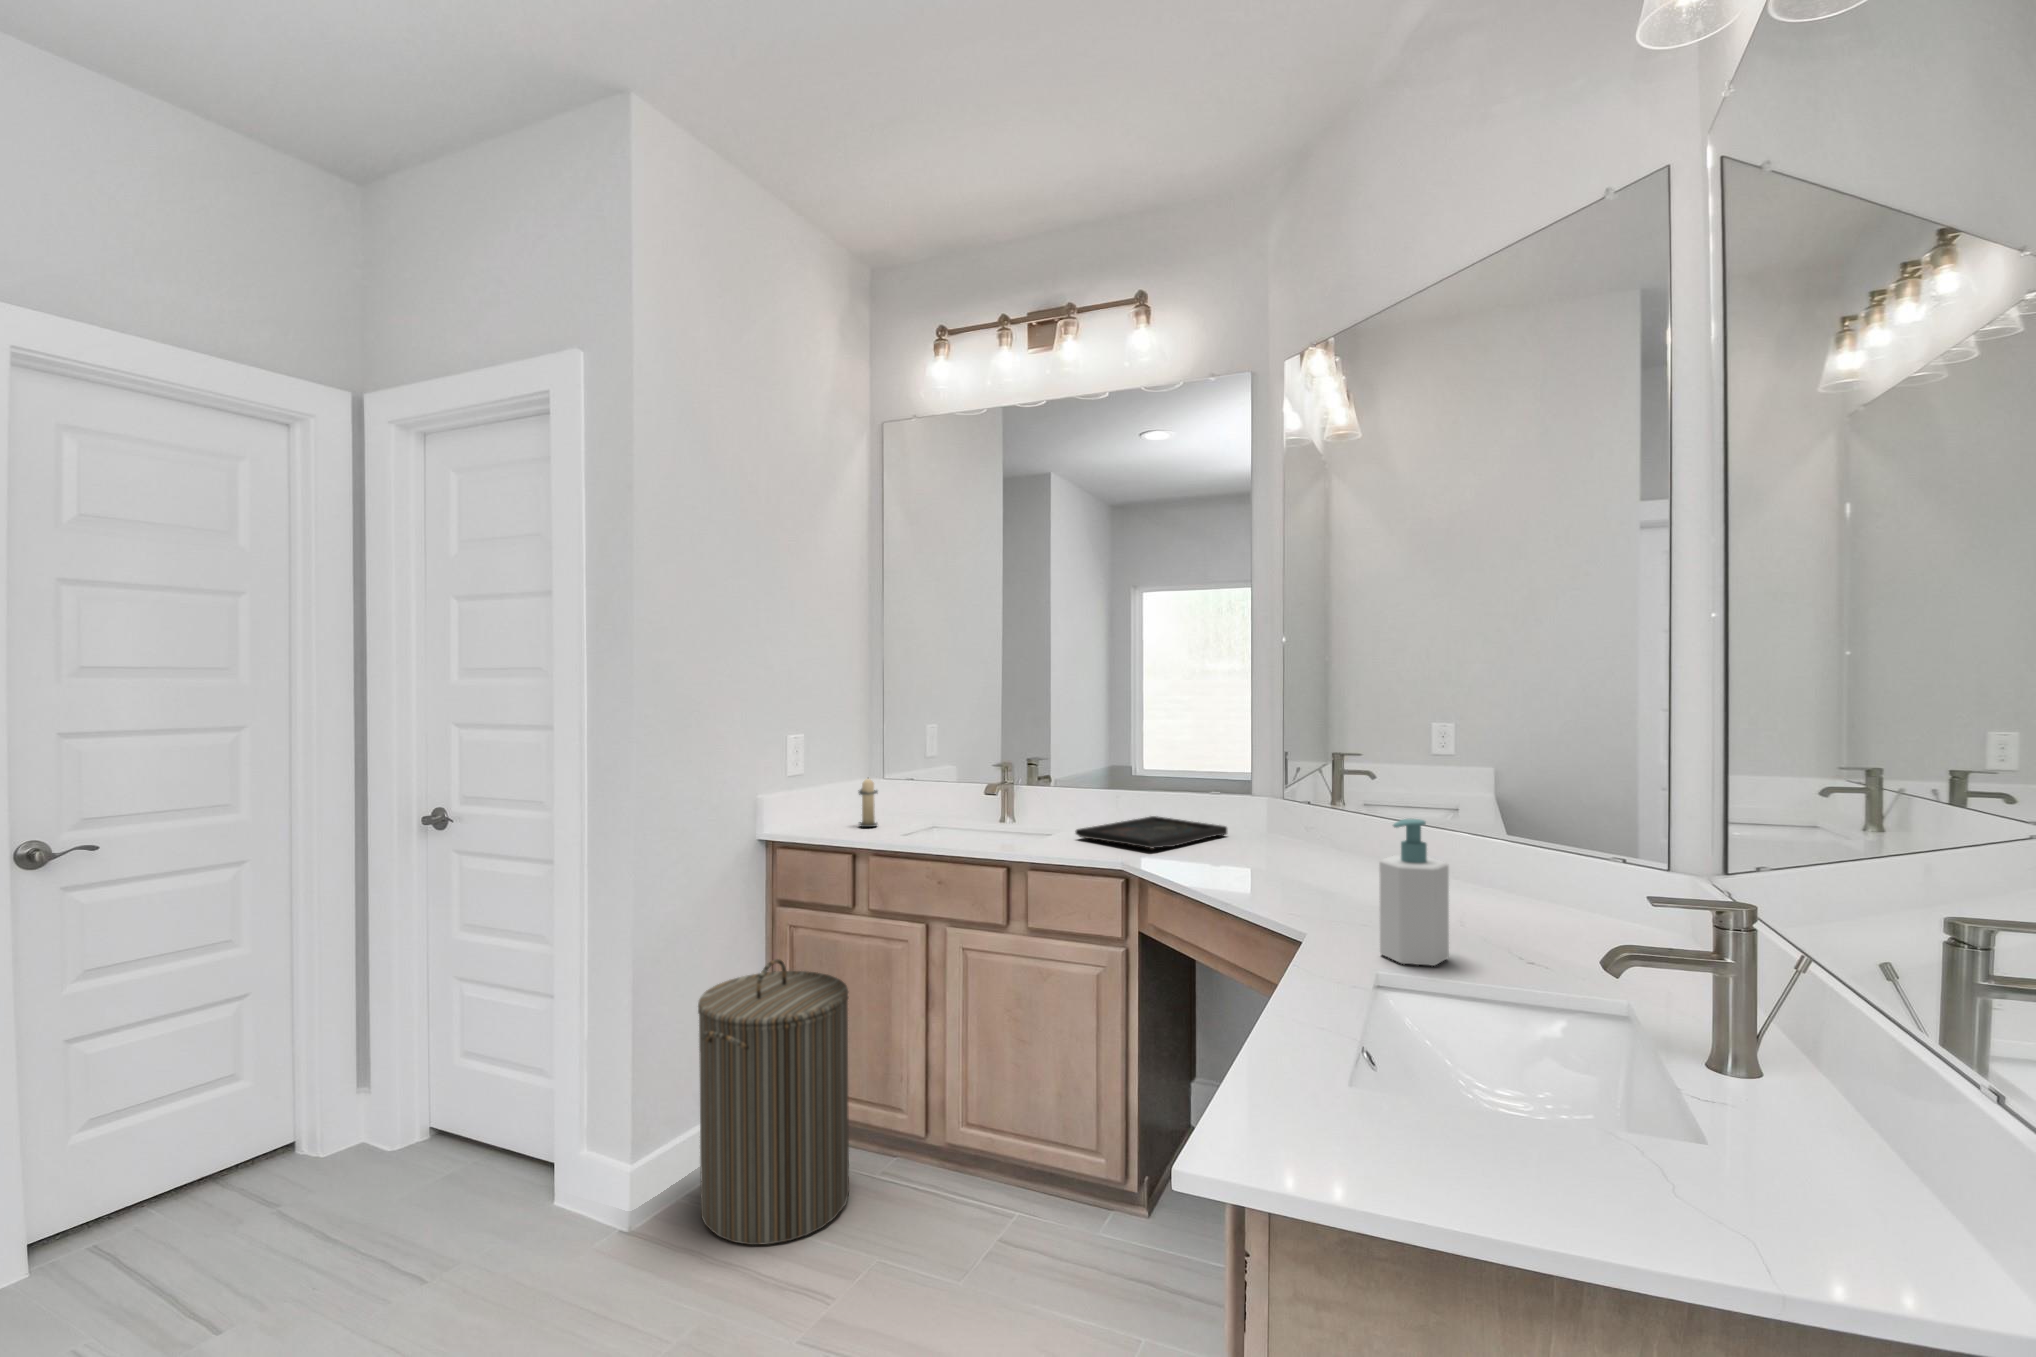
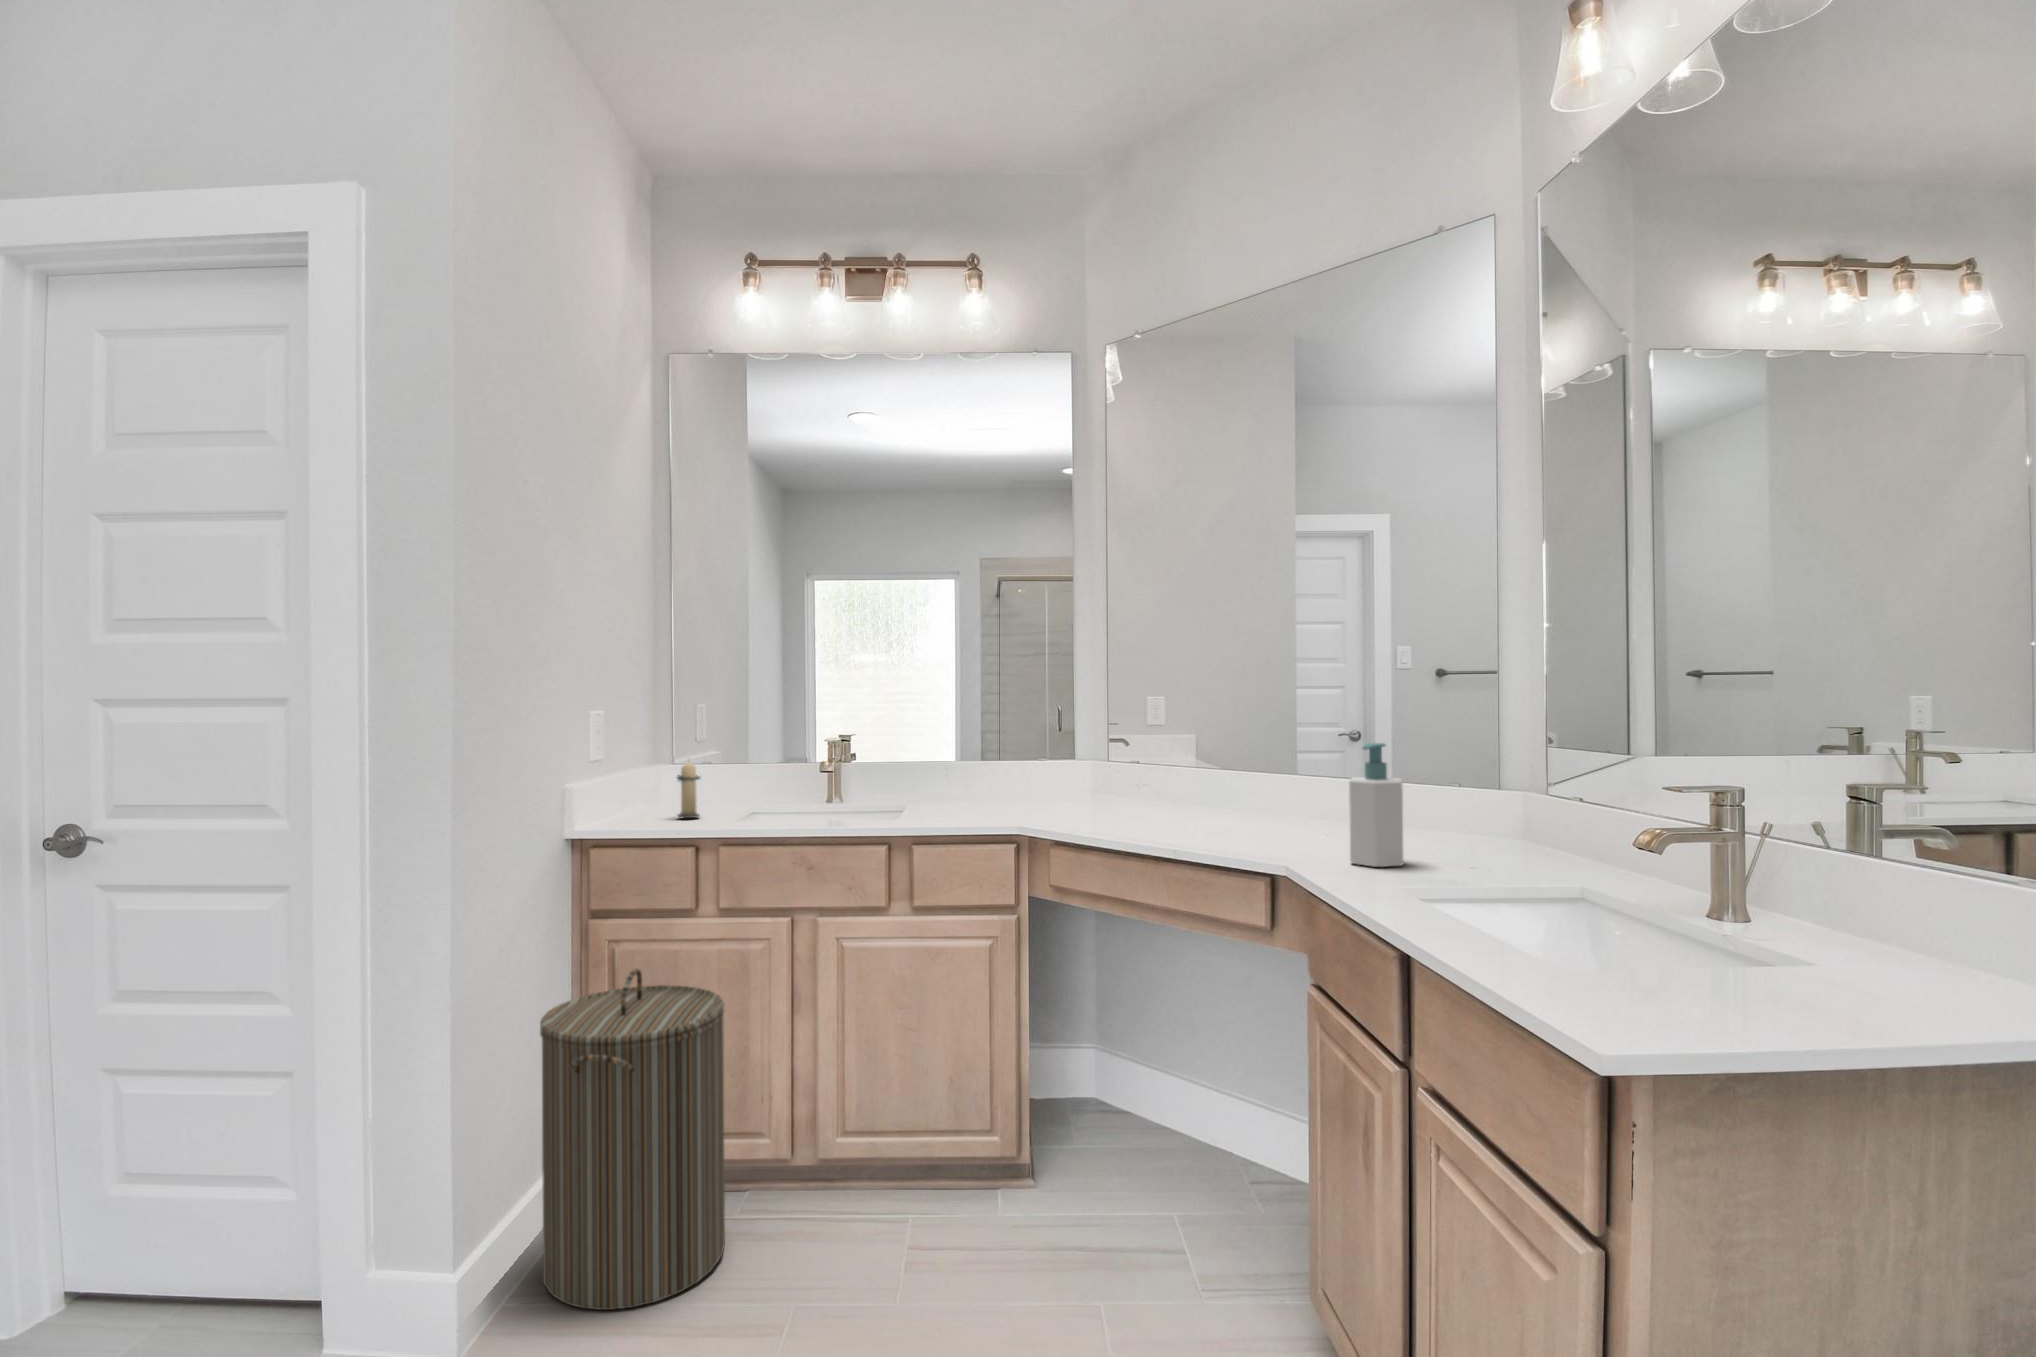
tray: present [1075,816,1227,849] -> none [940,792,1080,815]

